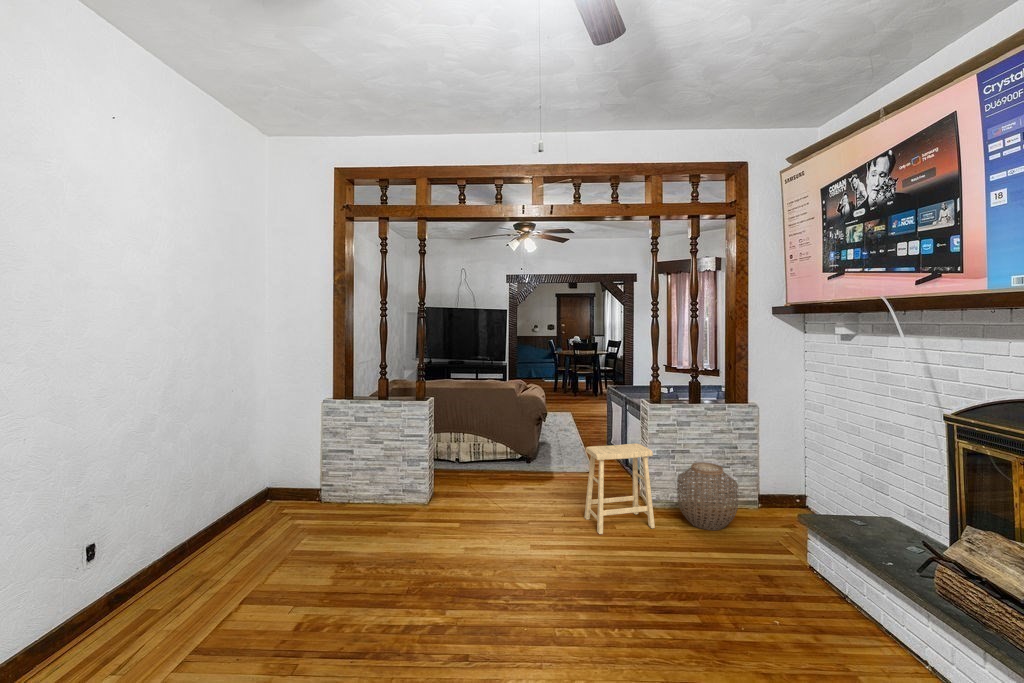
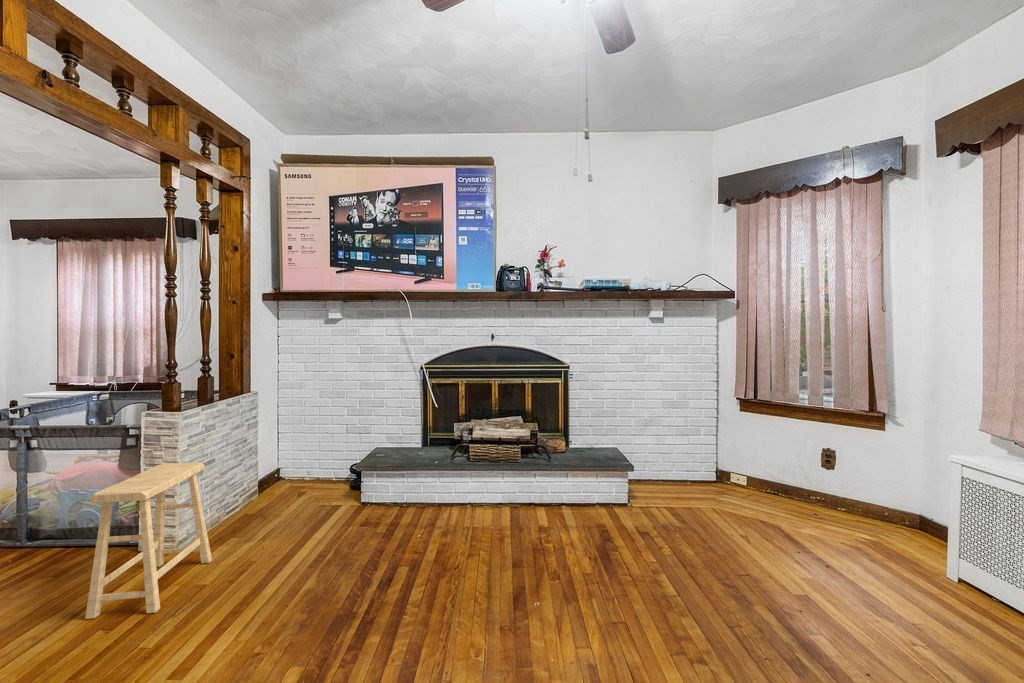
woven basket: present [677,462,738,530] -> none [212,457,287,534]

